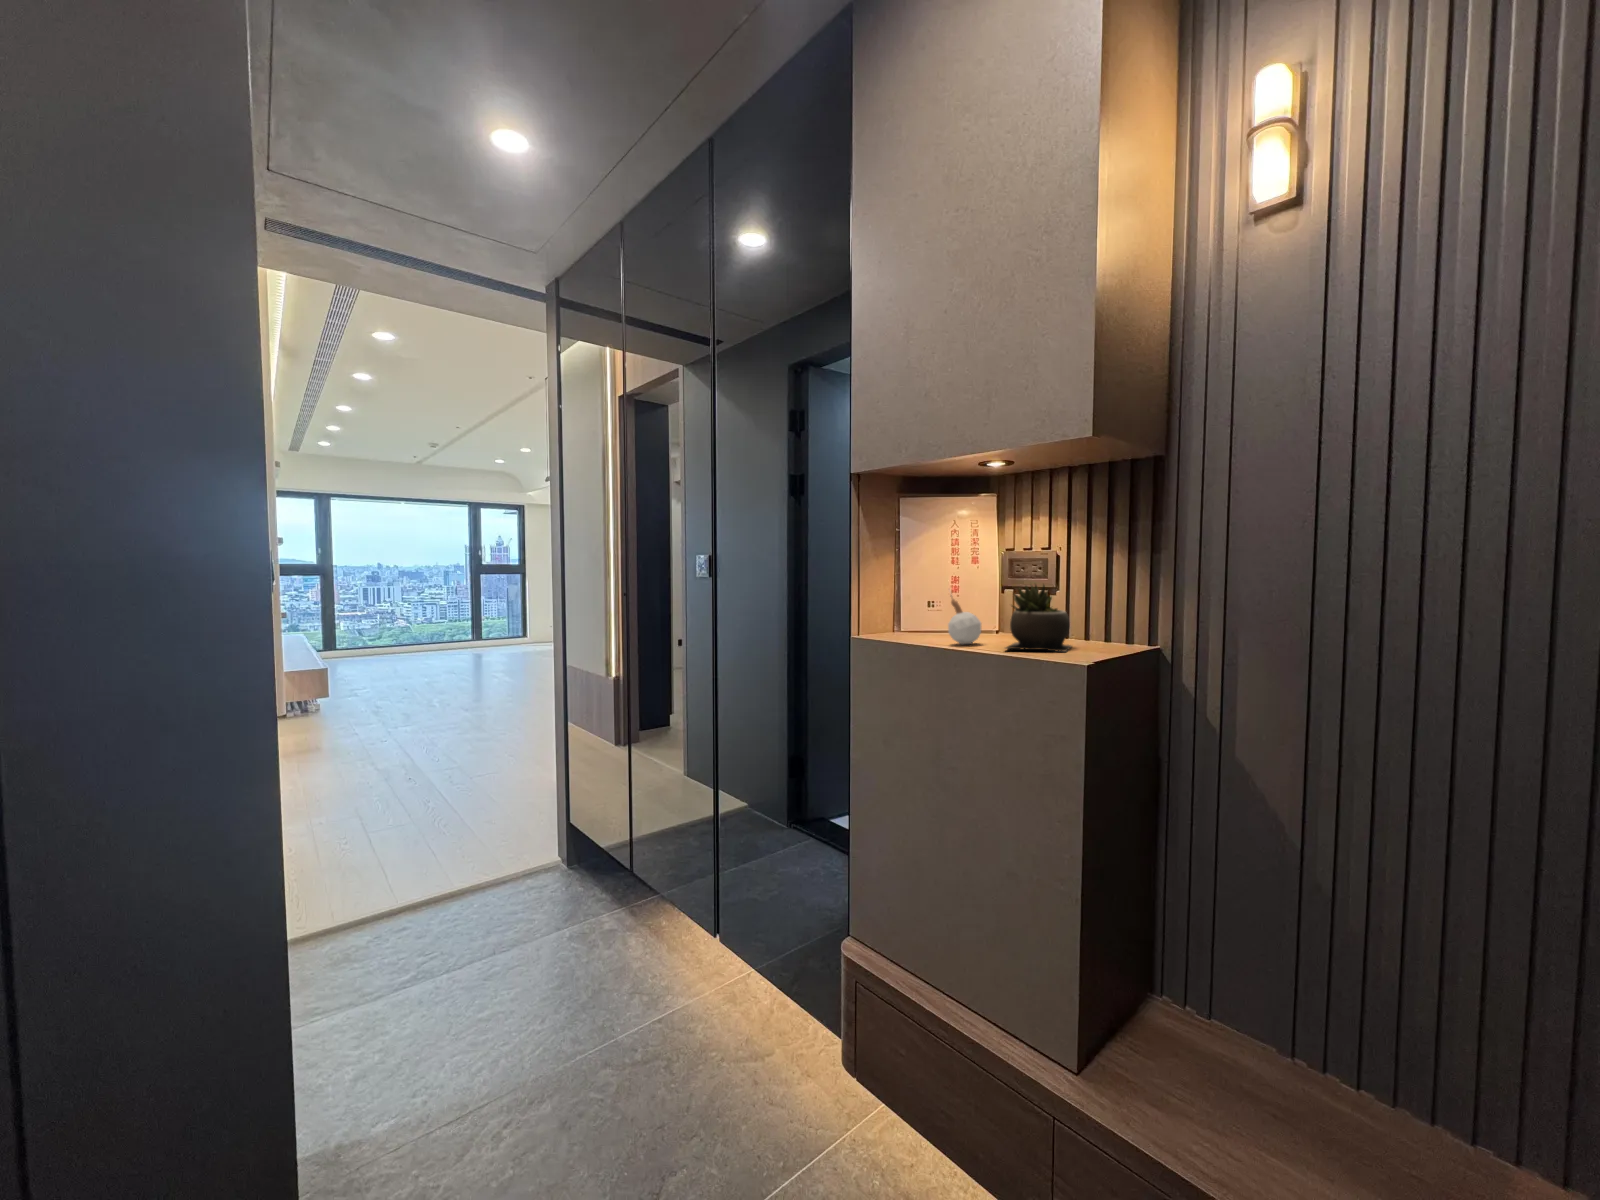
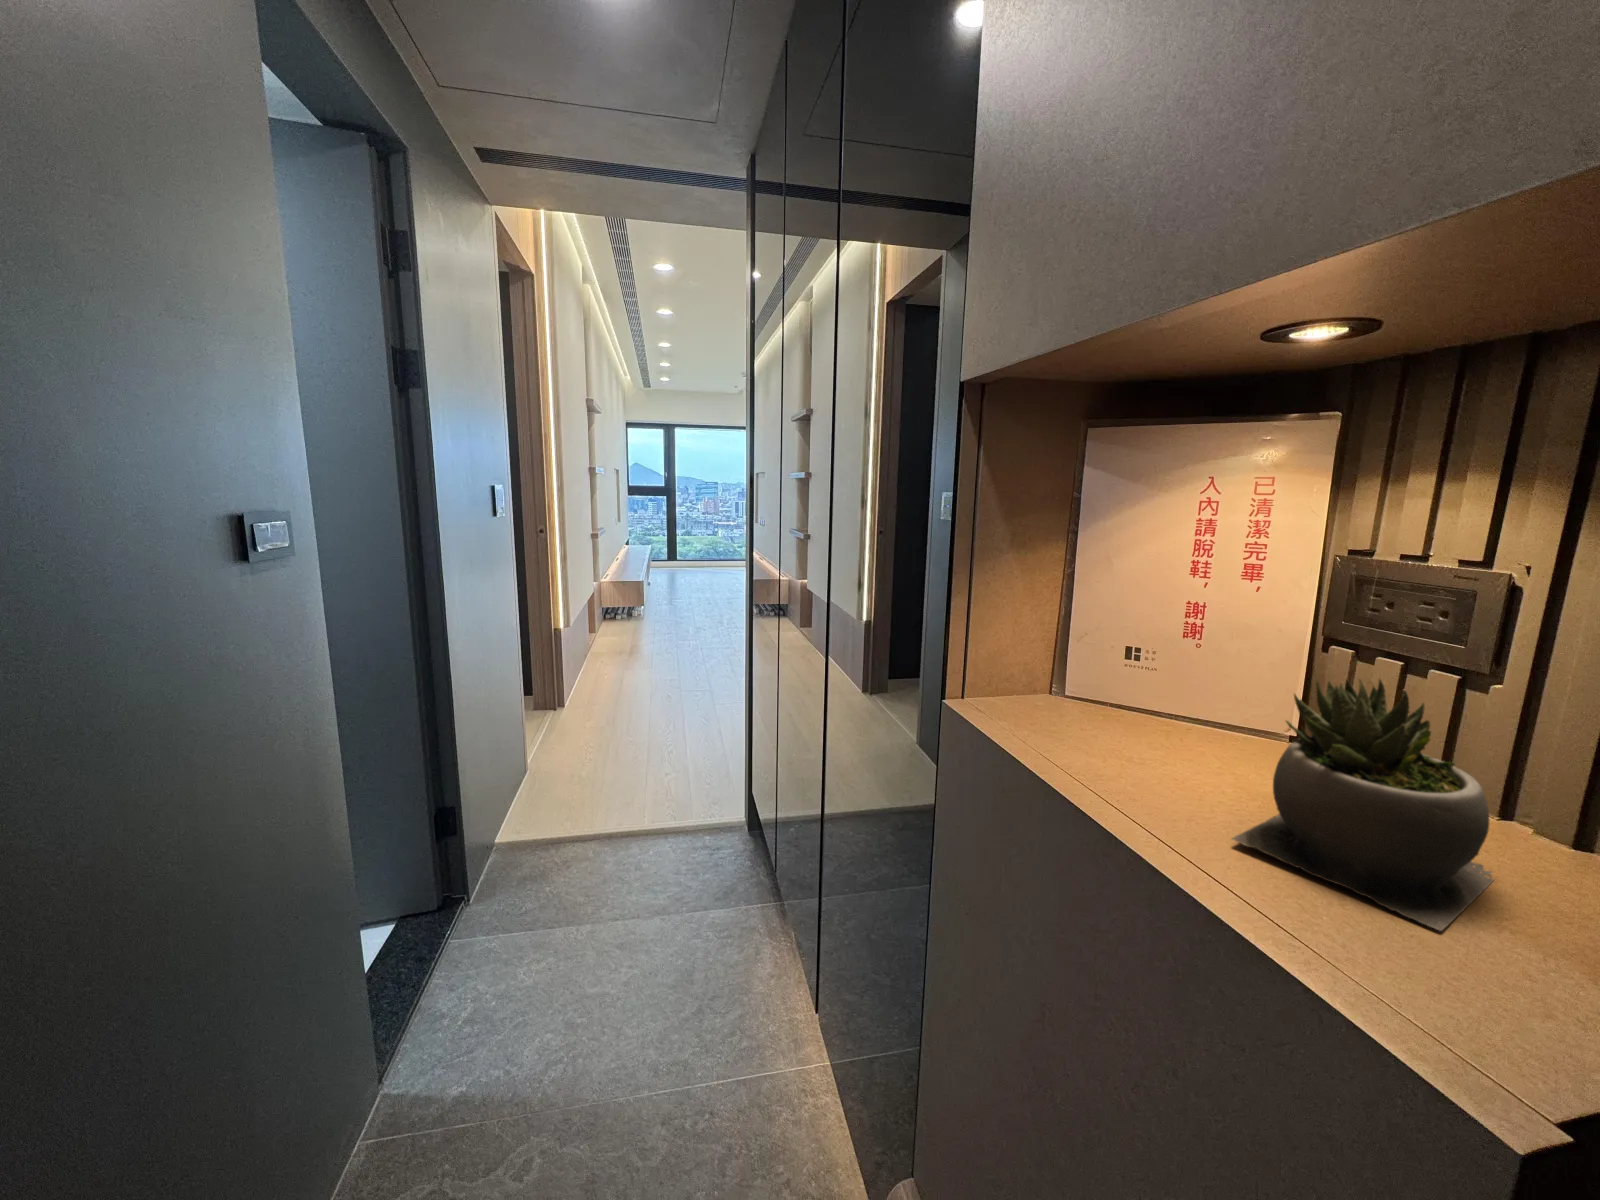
candle: present [948,595,981,644] -> none [1134,636,1219,771]

